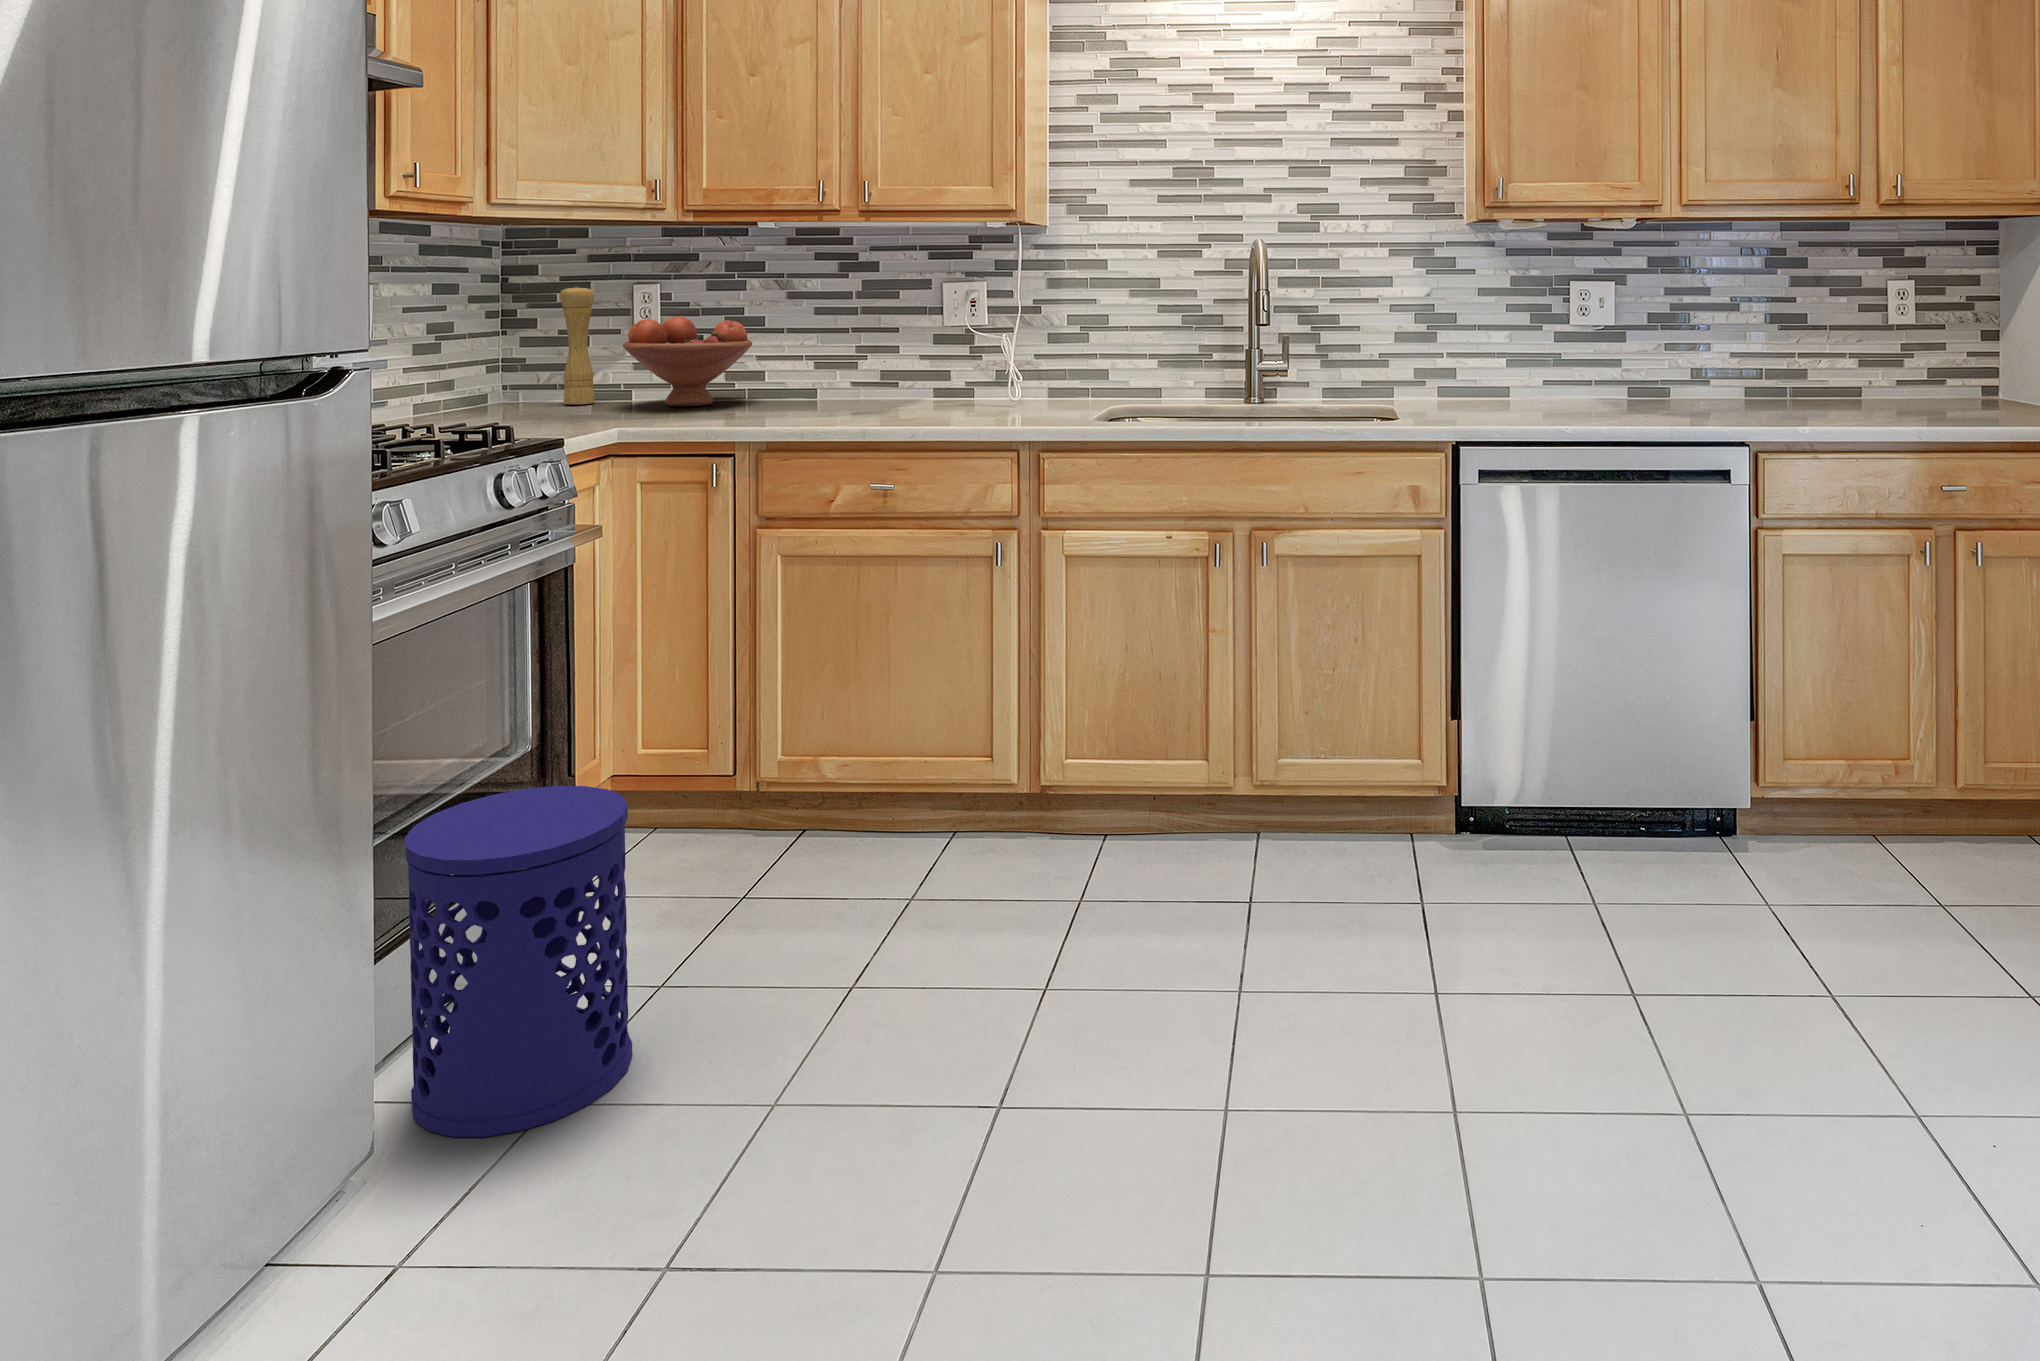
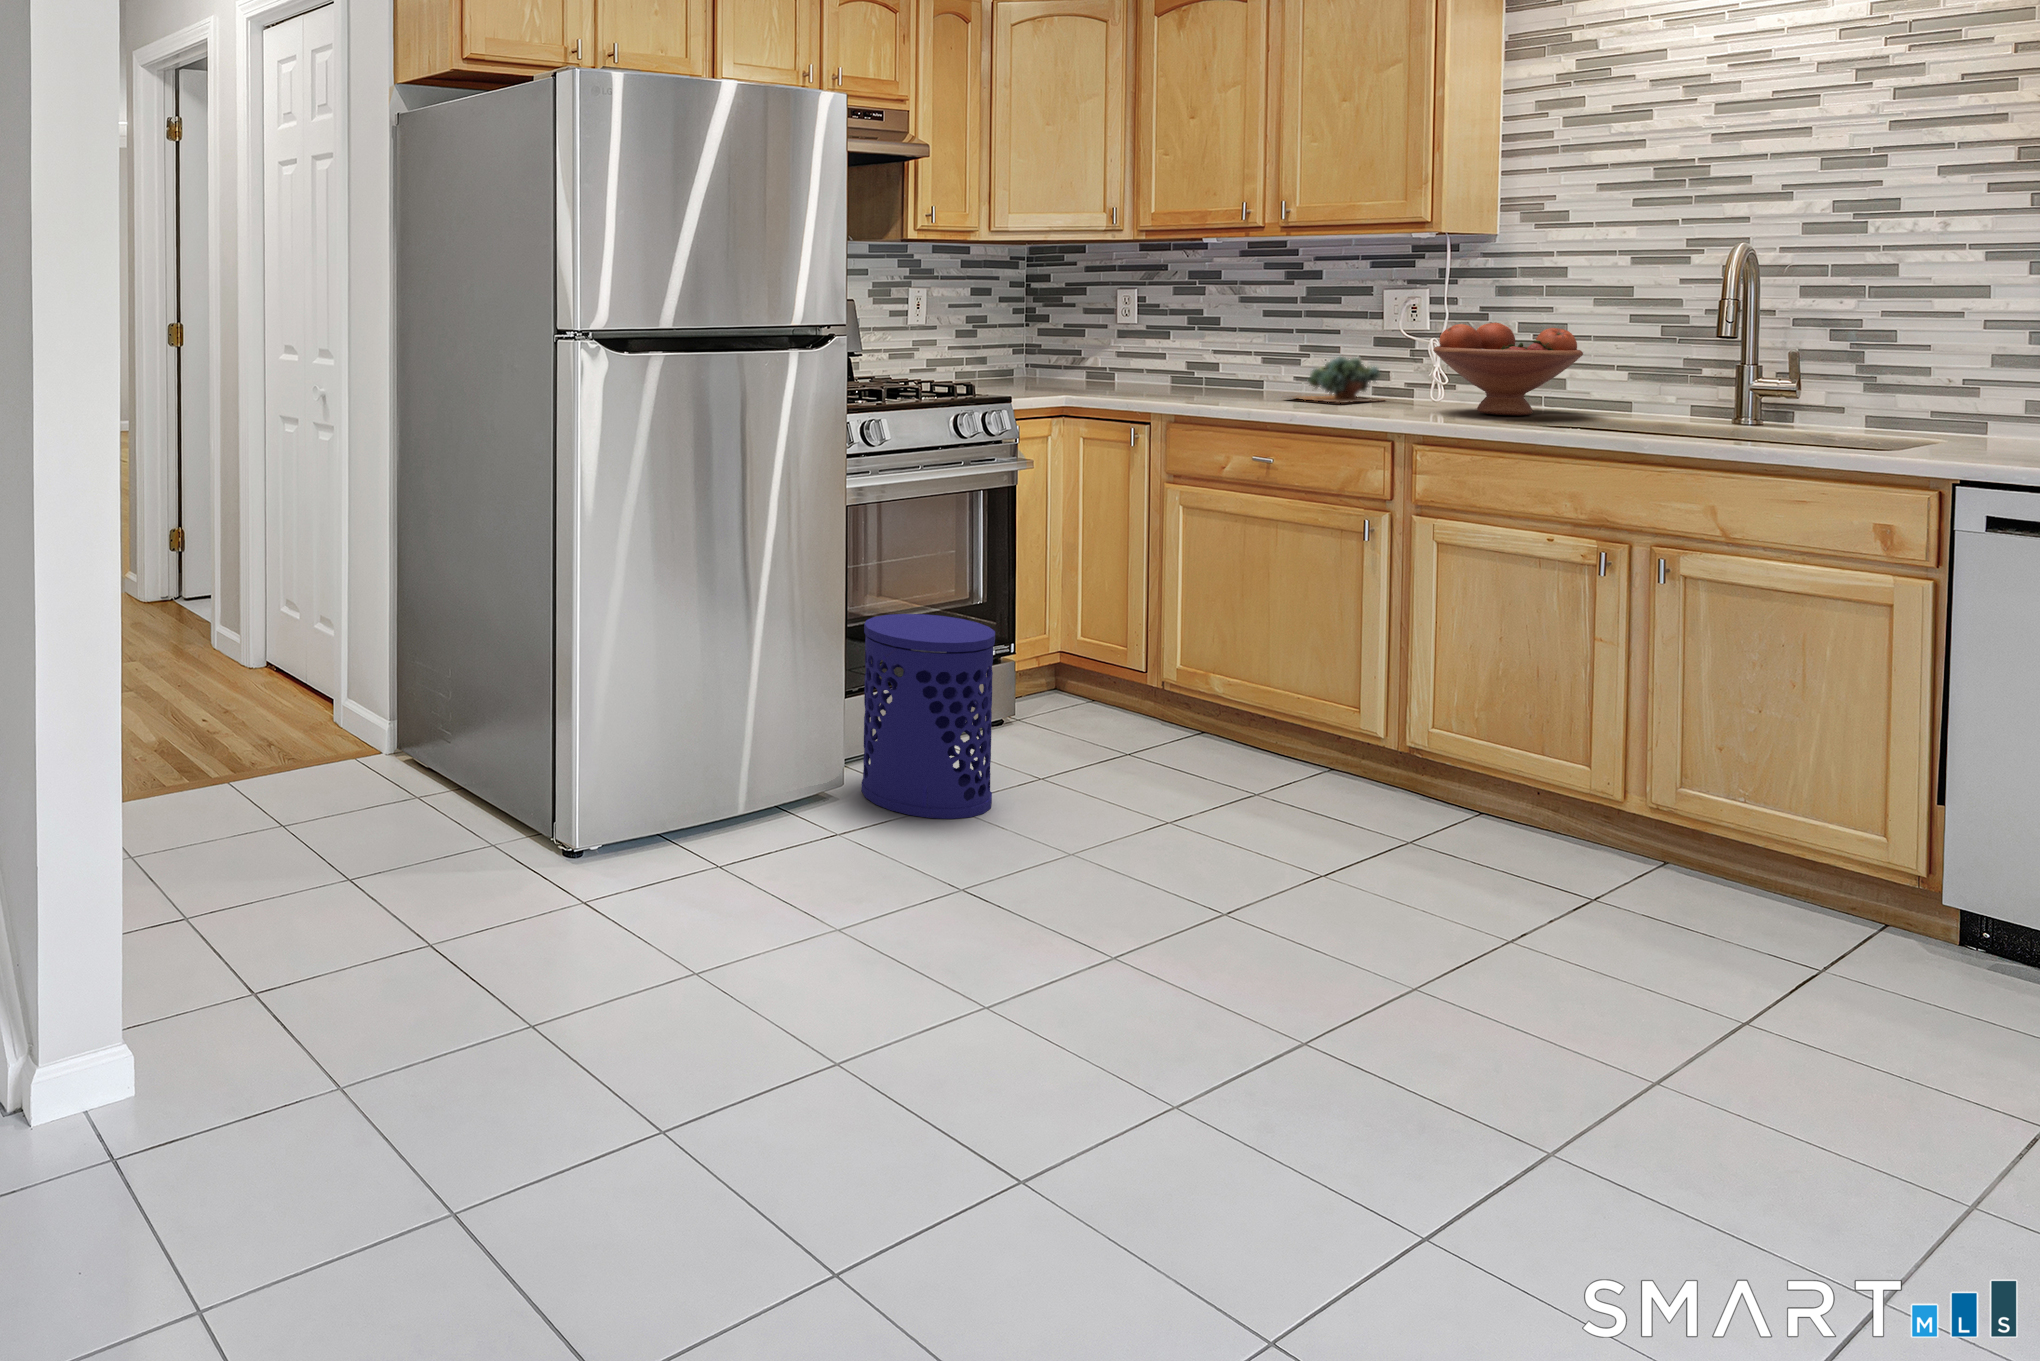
pepper mill: present [560,286,595,405] -> none [1061,290,1087,382]
fruit bowl: present [623,316,752,406] -> present [1433,323,1583,415]
succulent plant: none [857,356,965,409] -> present [1297,357,1385,403]

